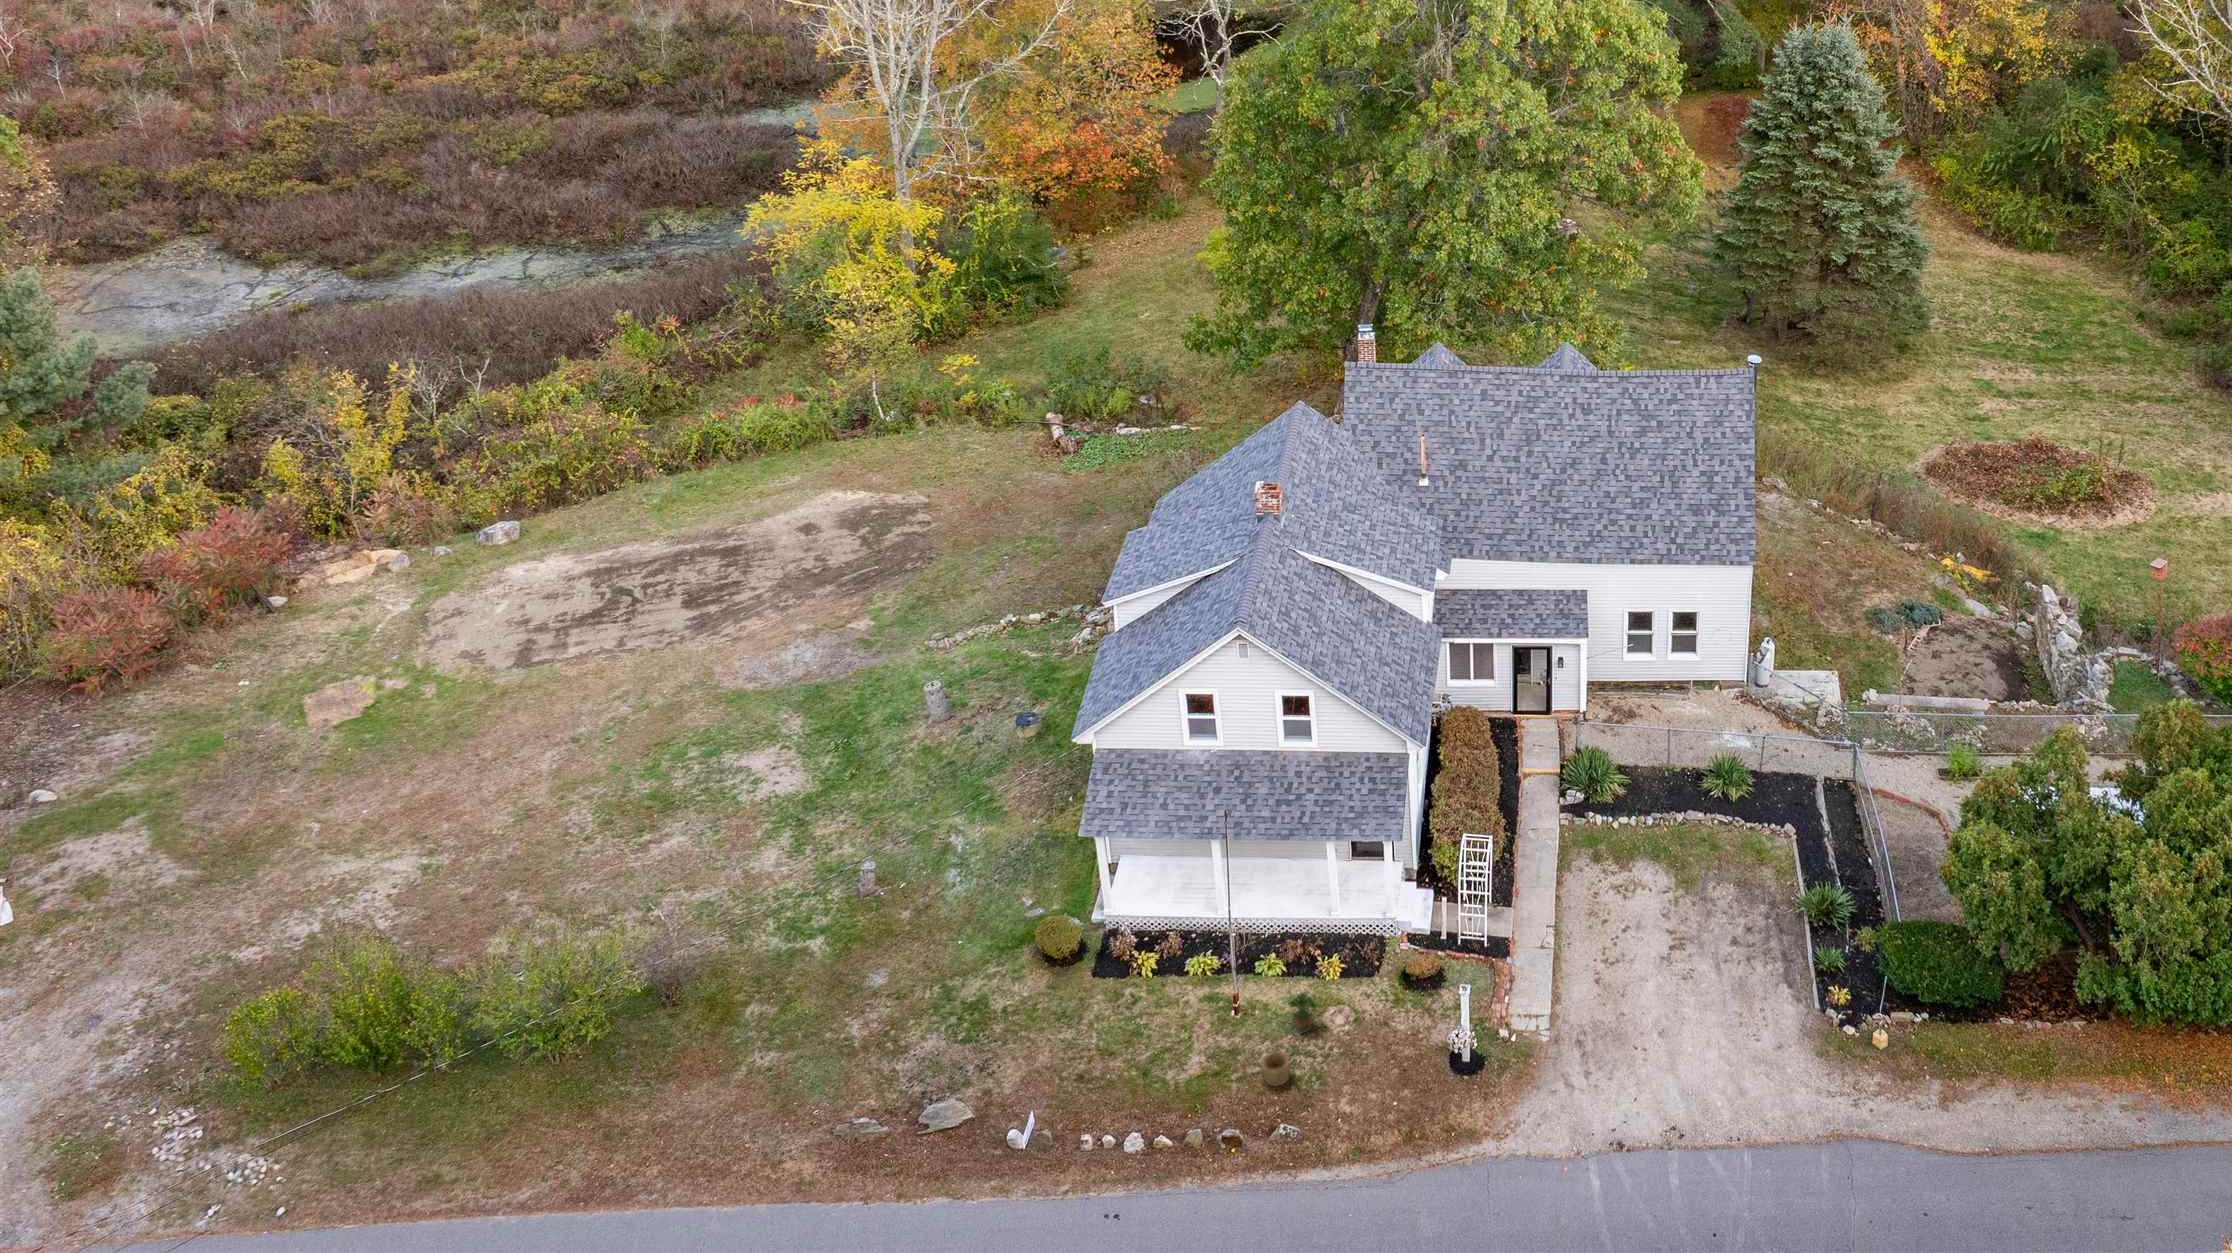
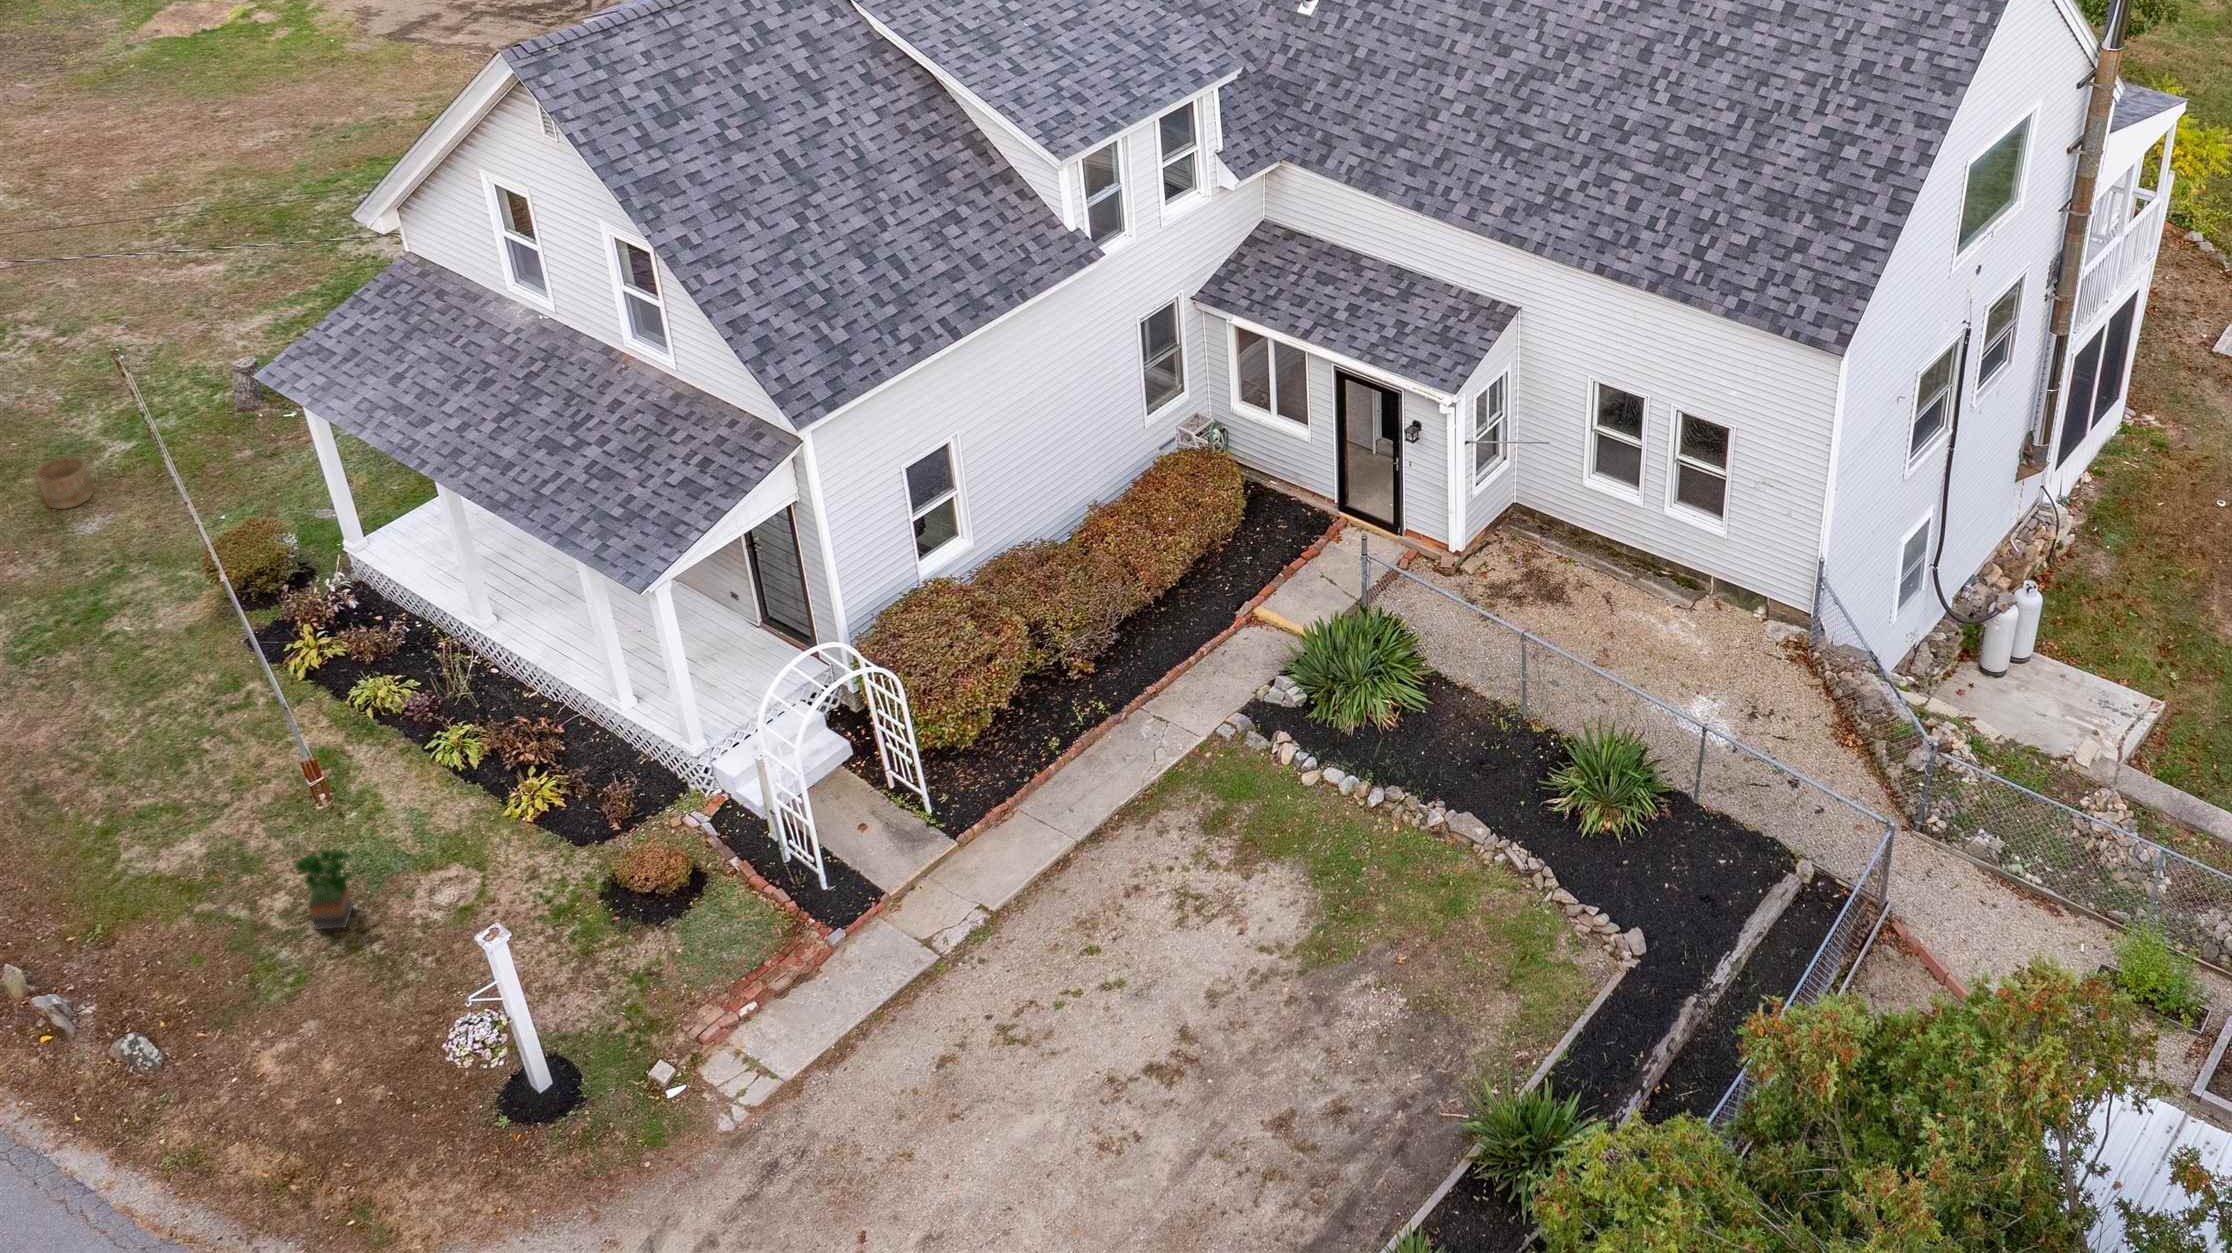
wooden bucket: present [1261,1051,1289,1086] -> present [35,457,93,509]

